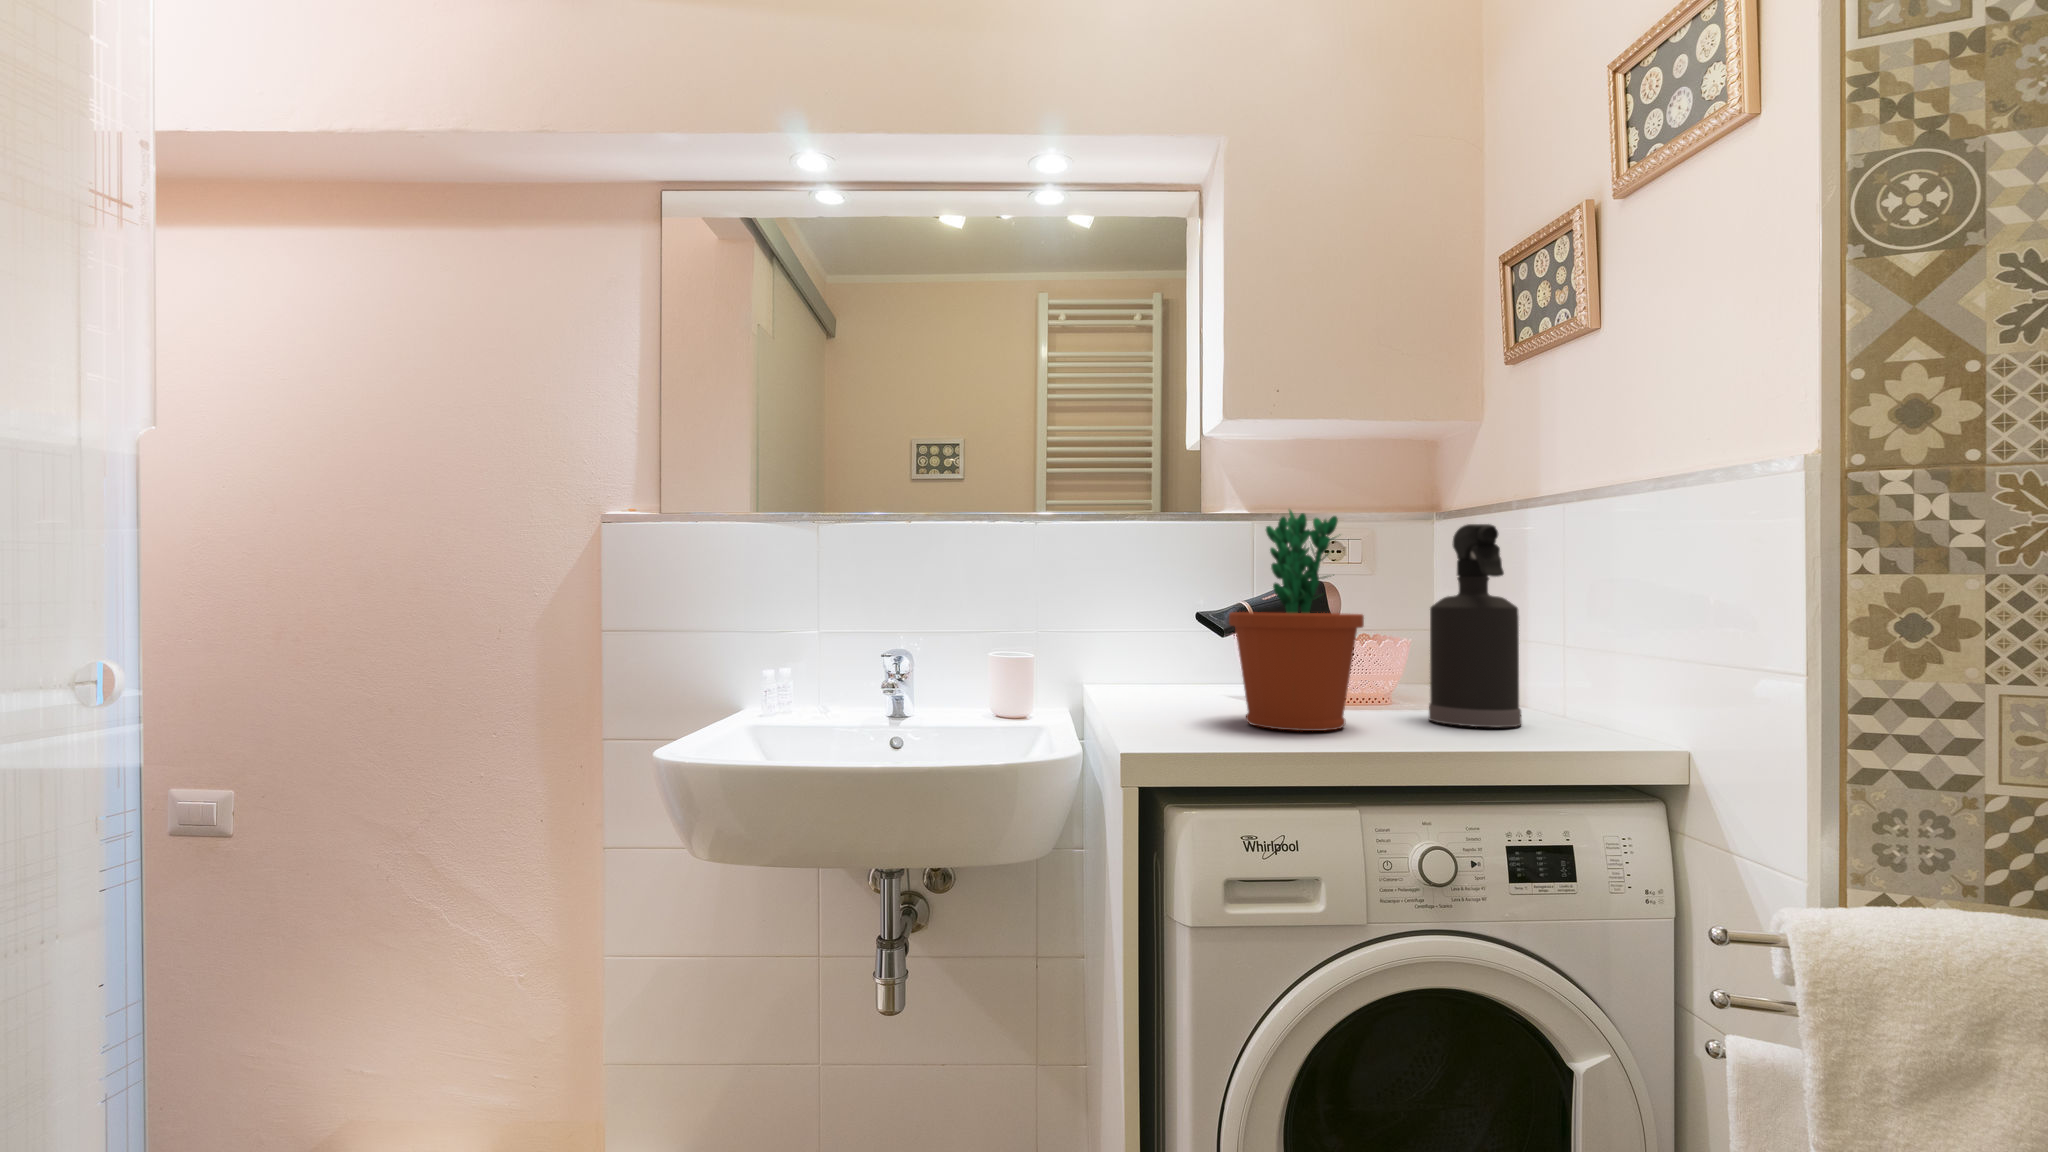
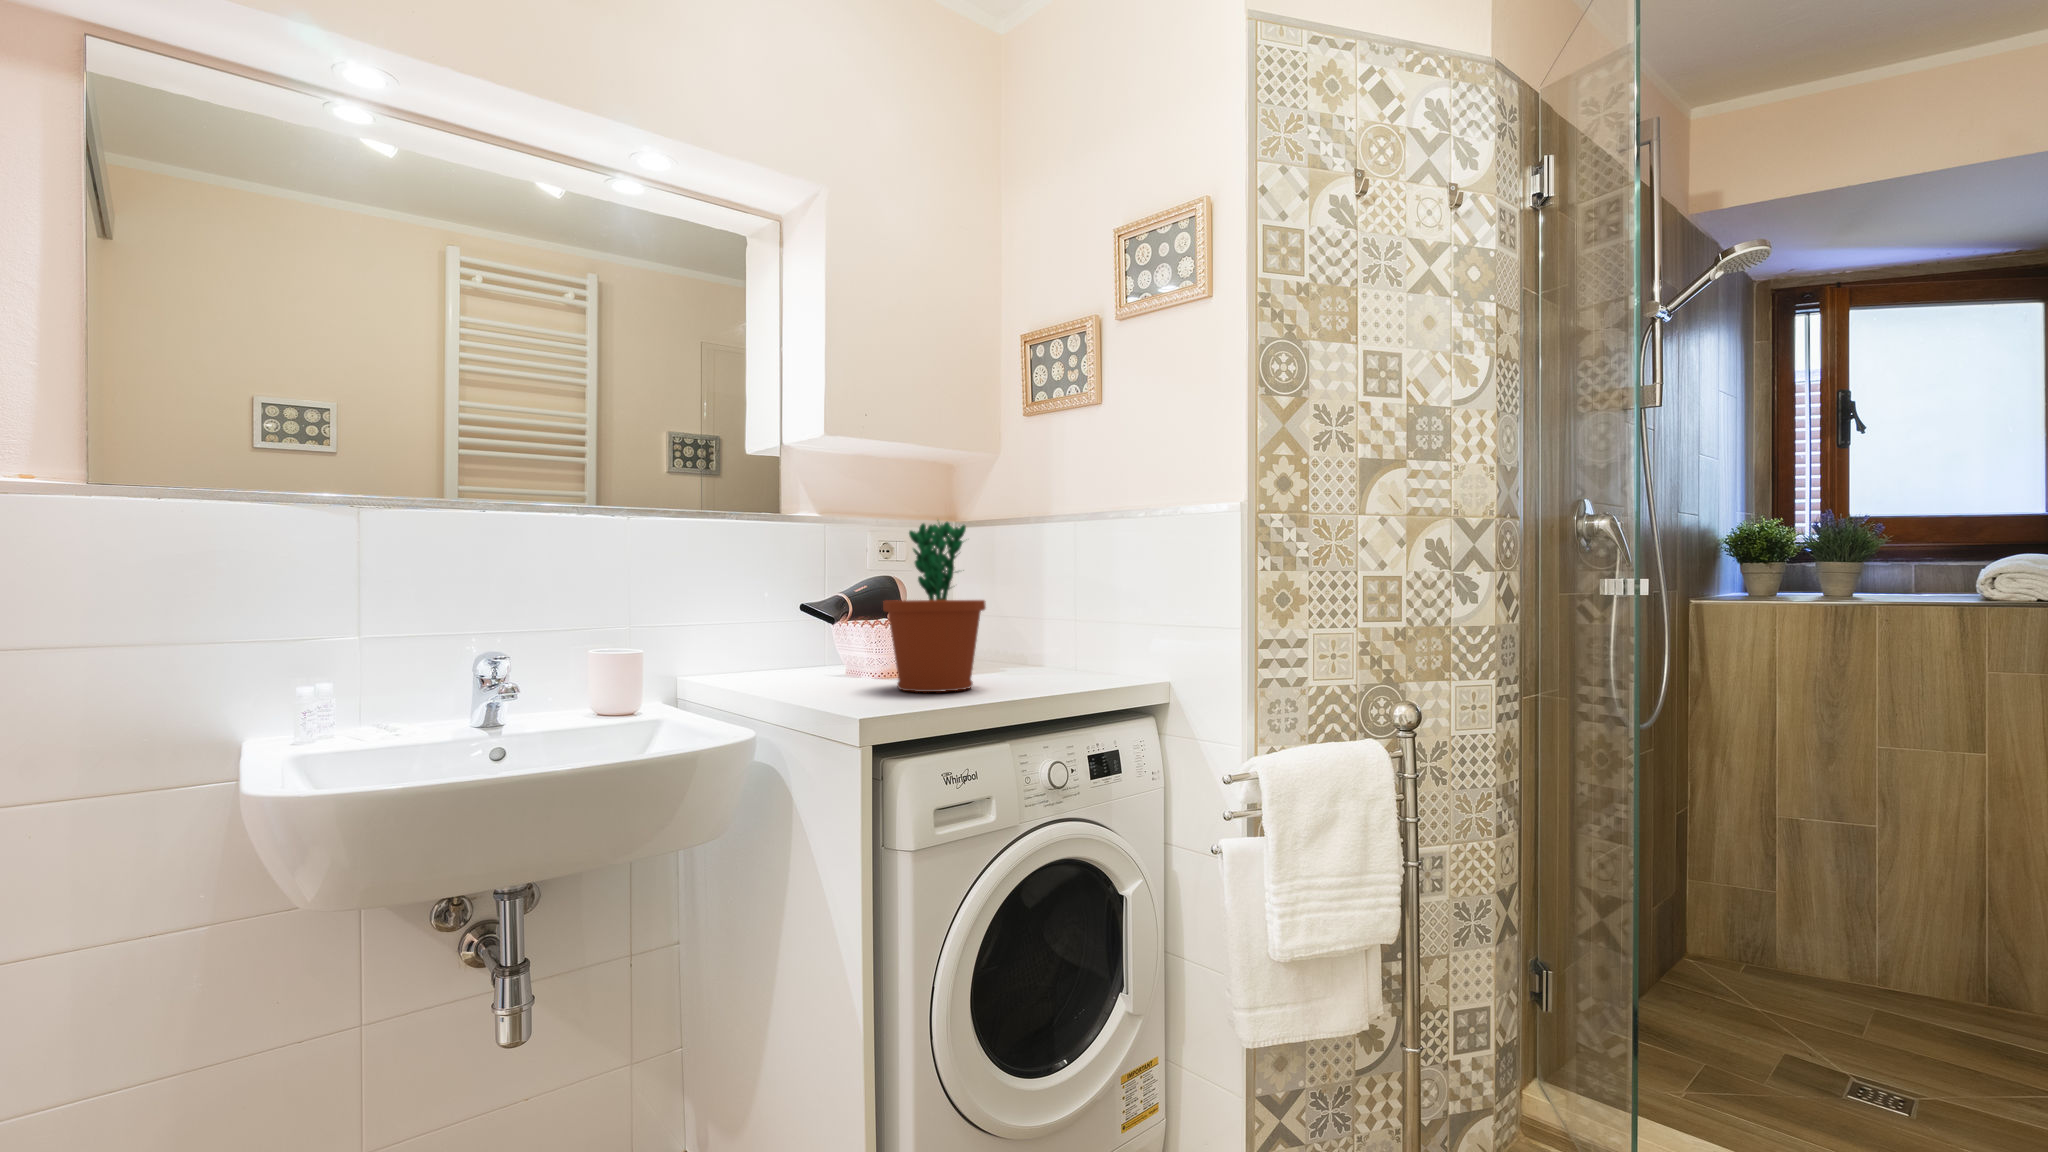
spray bottle: present [1429,524,1522,727] -> none [1010,534,1070,679]

